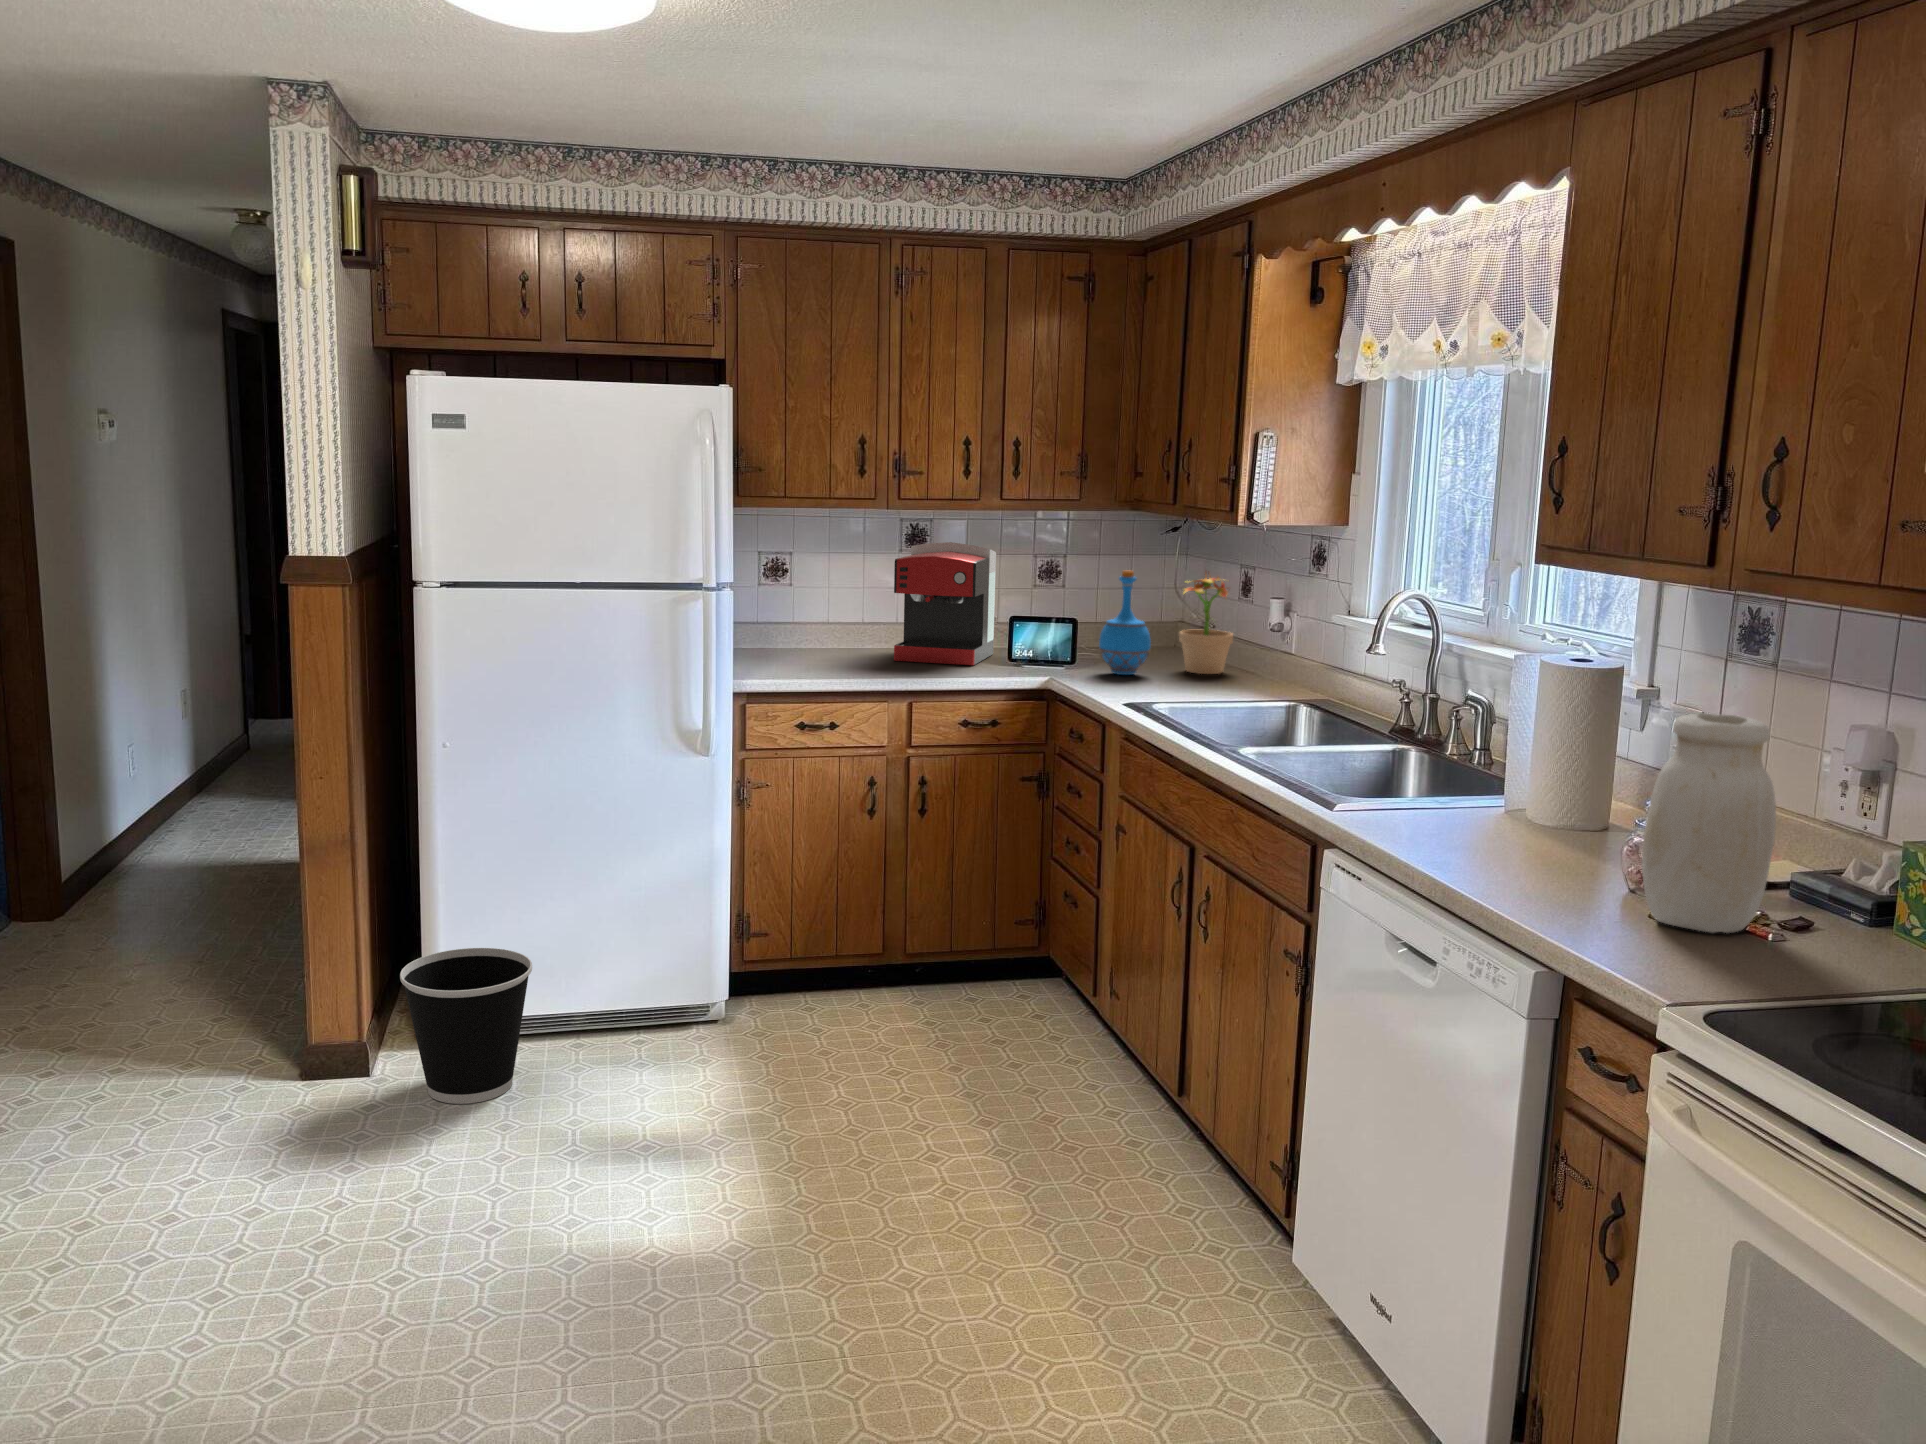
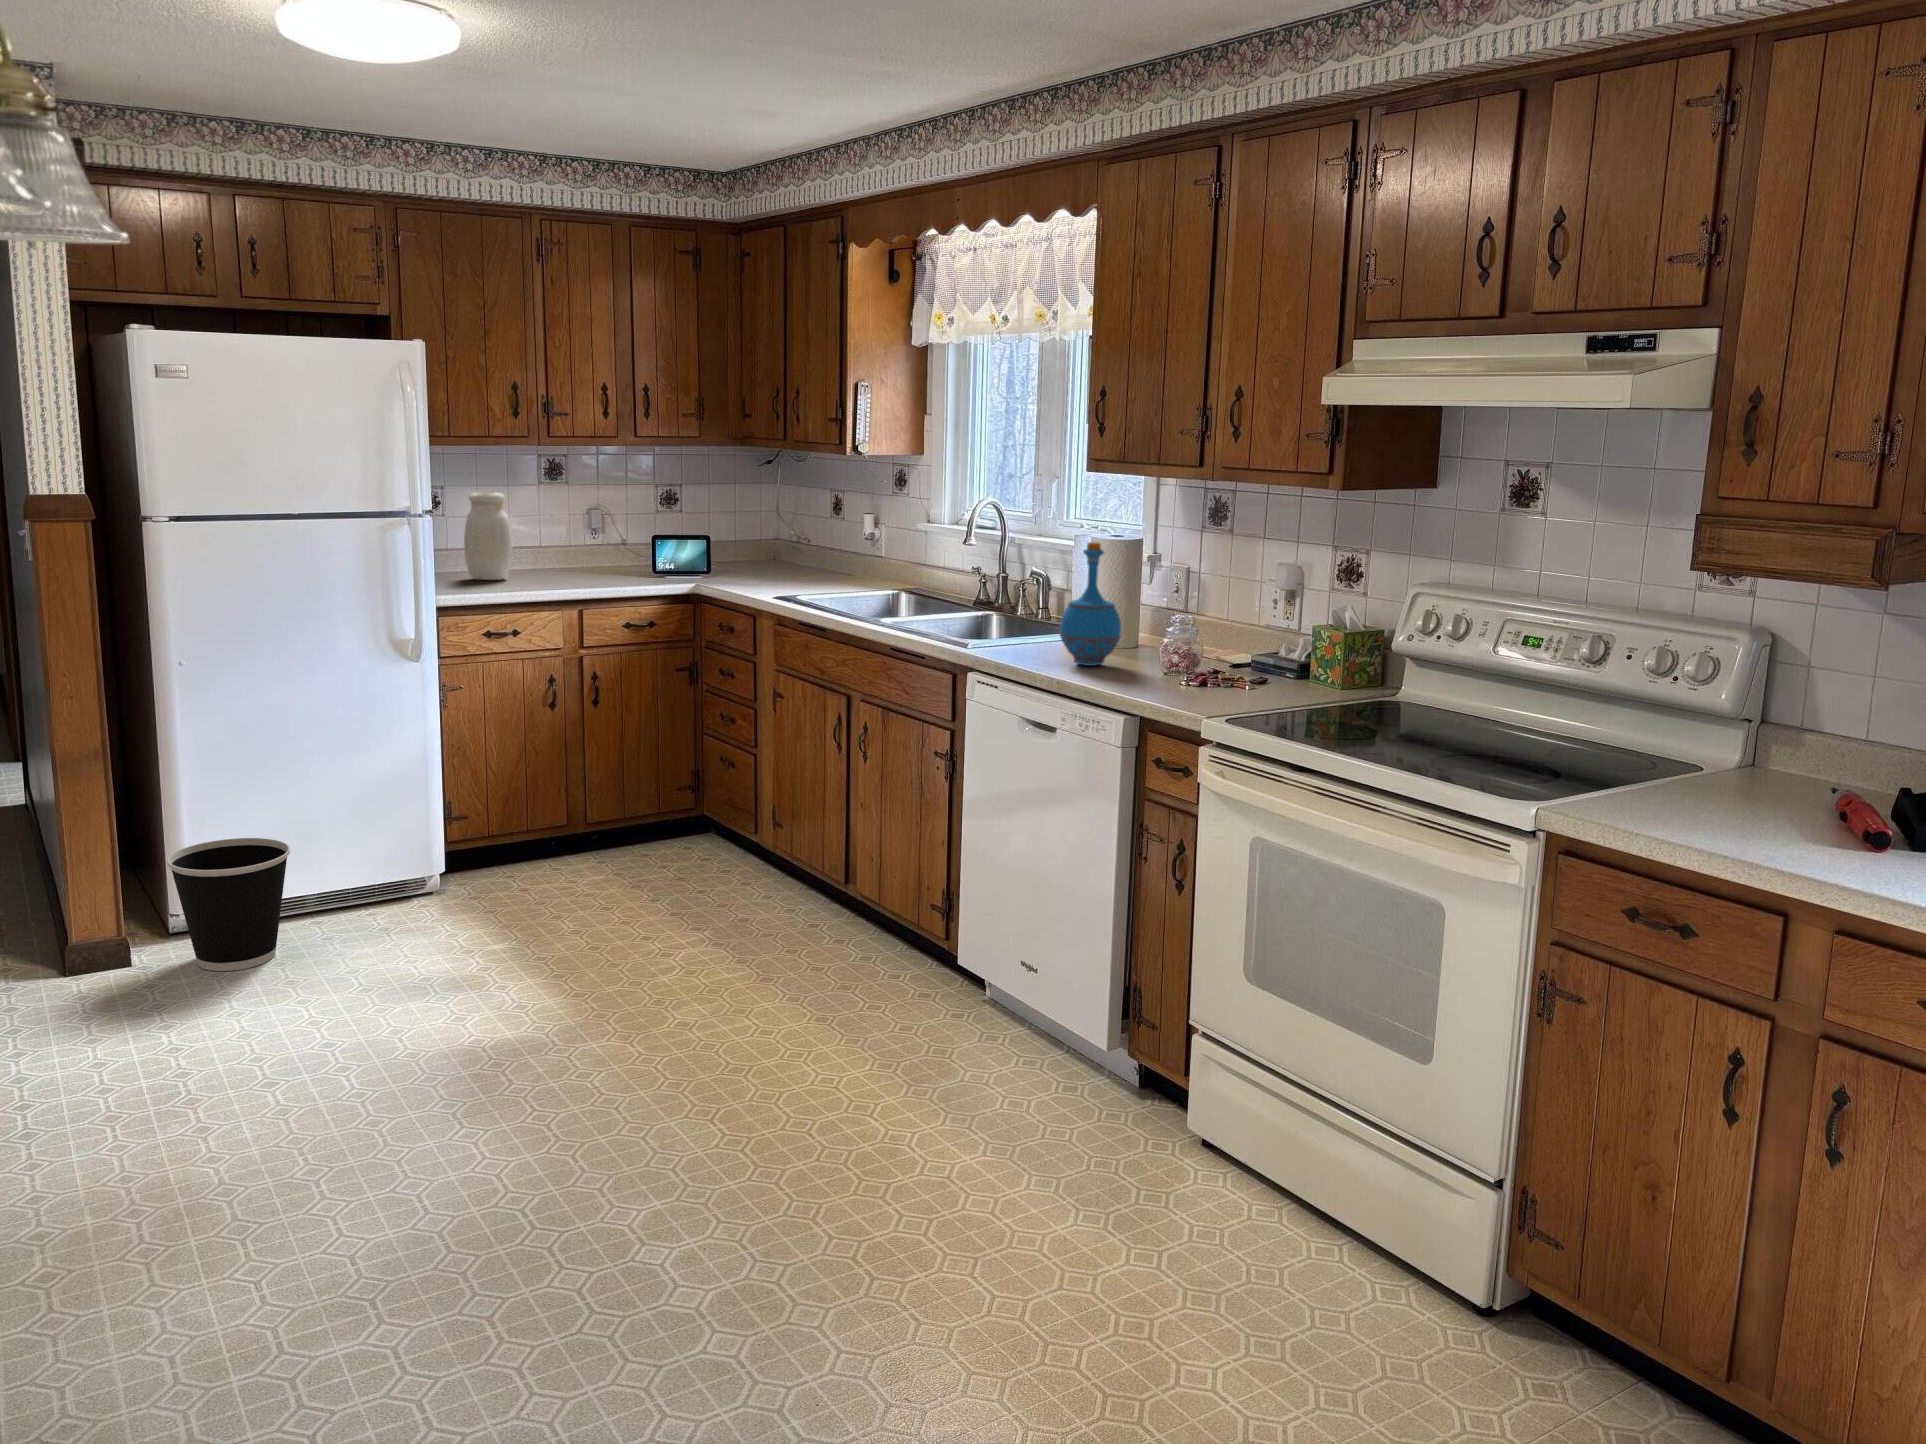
coffee maker: present [894,542,996,665] -> none [549,478,631,579]
bottle: present [1099,571,1151,675] -> present [1060,542,1121,666]
potted plant: present [1179,577,1233,674] -> none [788,494,831,578]
jar: present [1641,713,1776,933] -> present [464,492,512,580]

